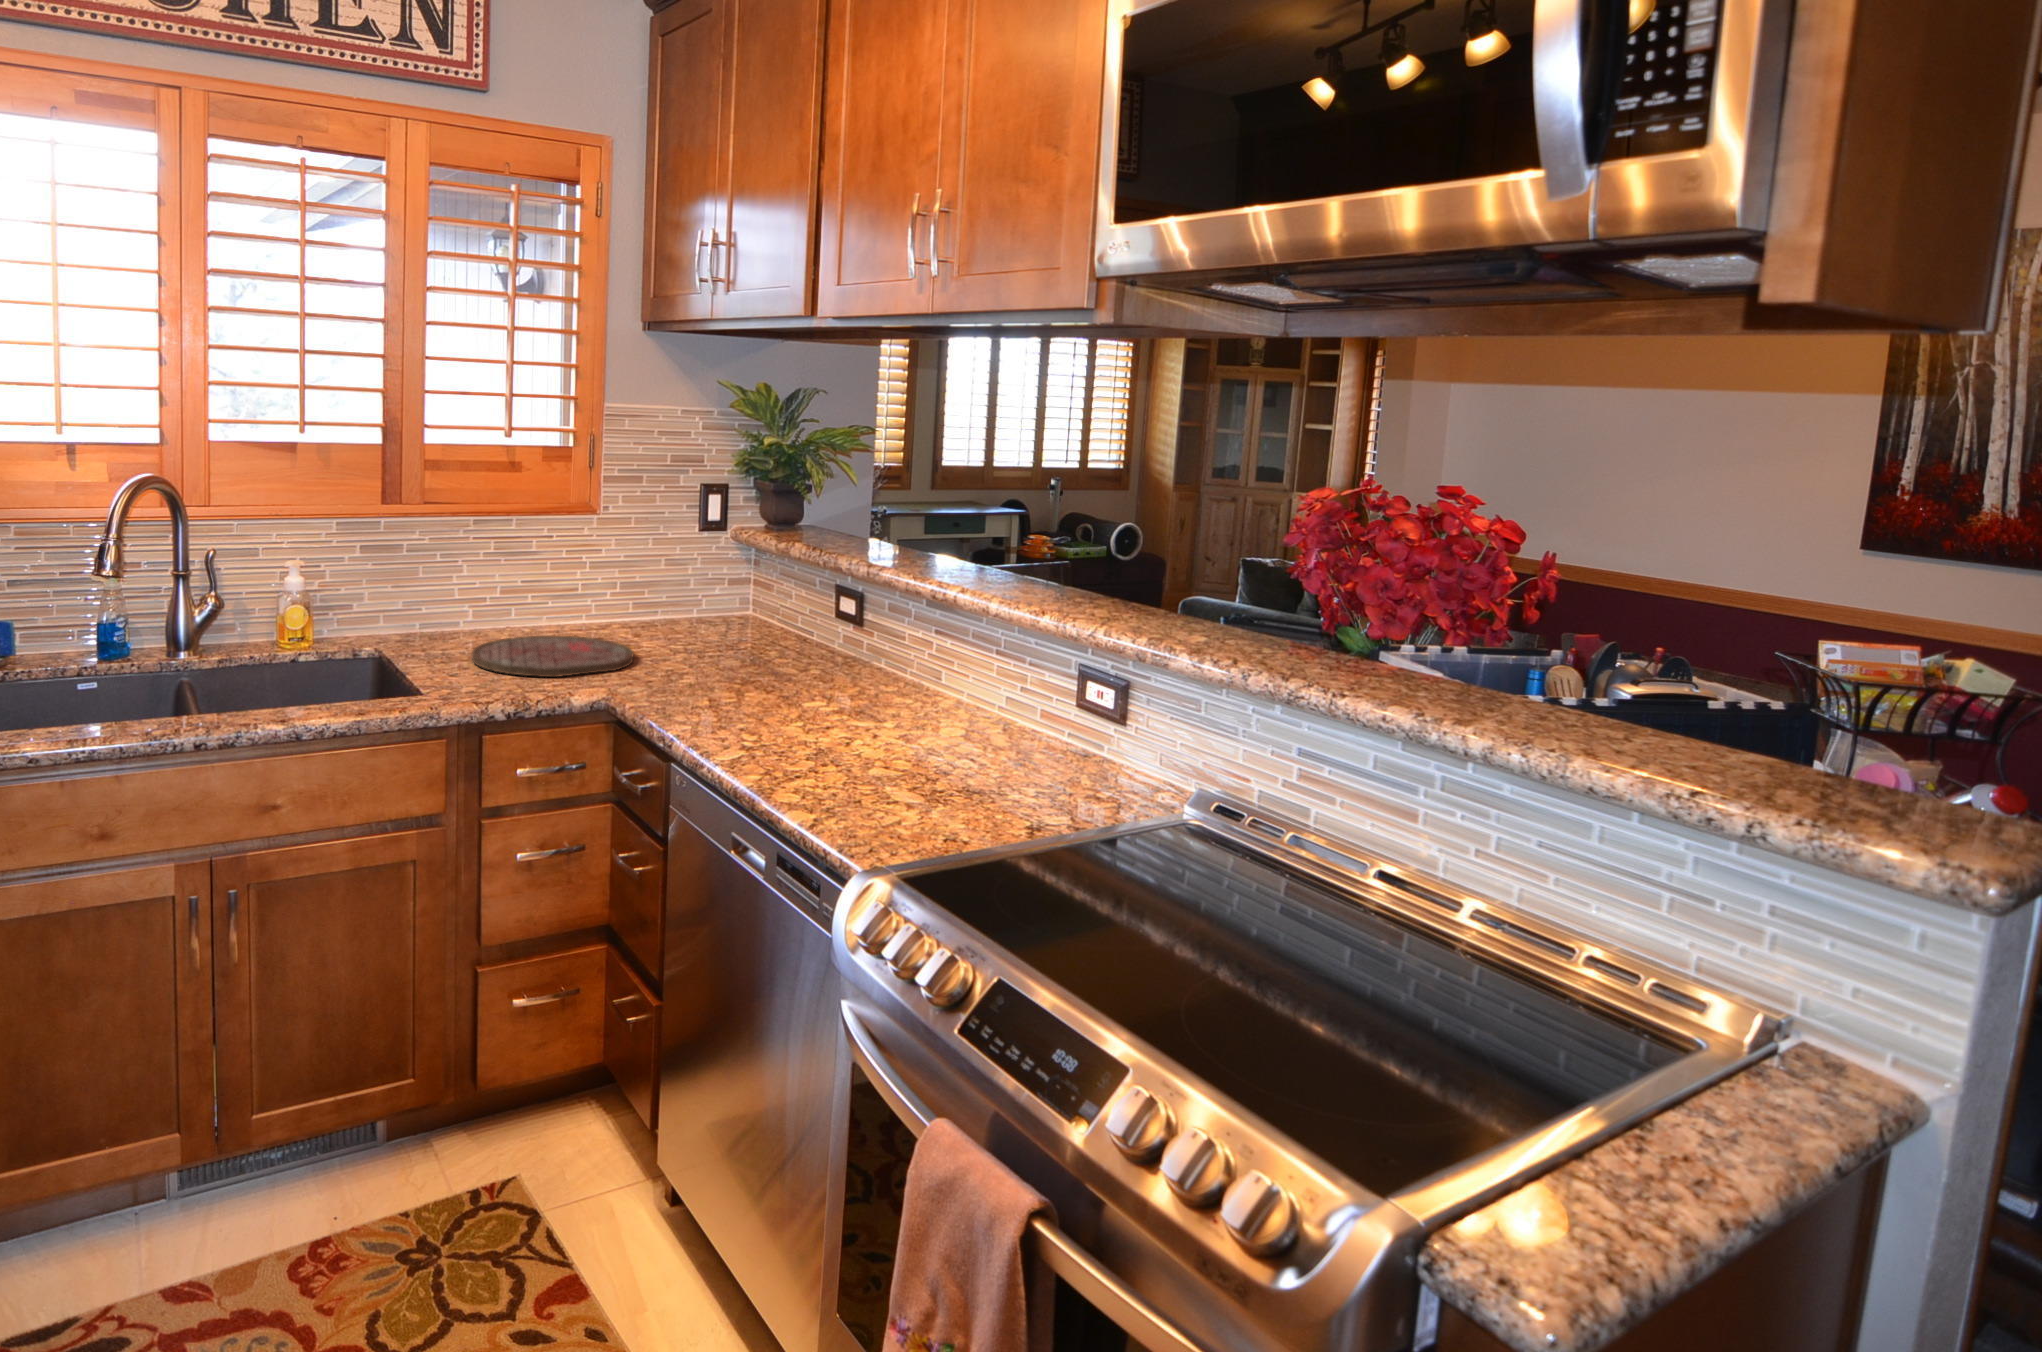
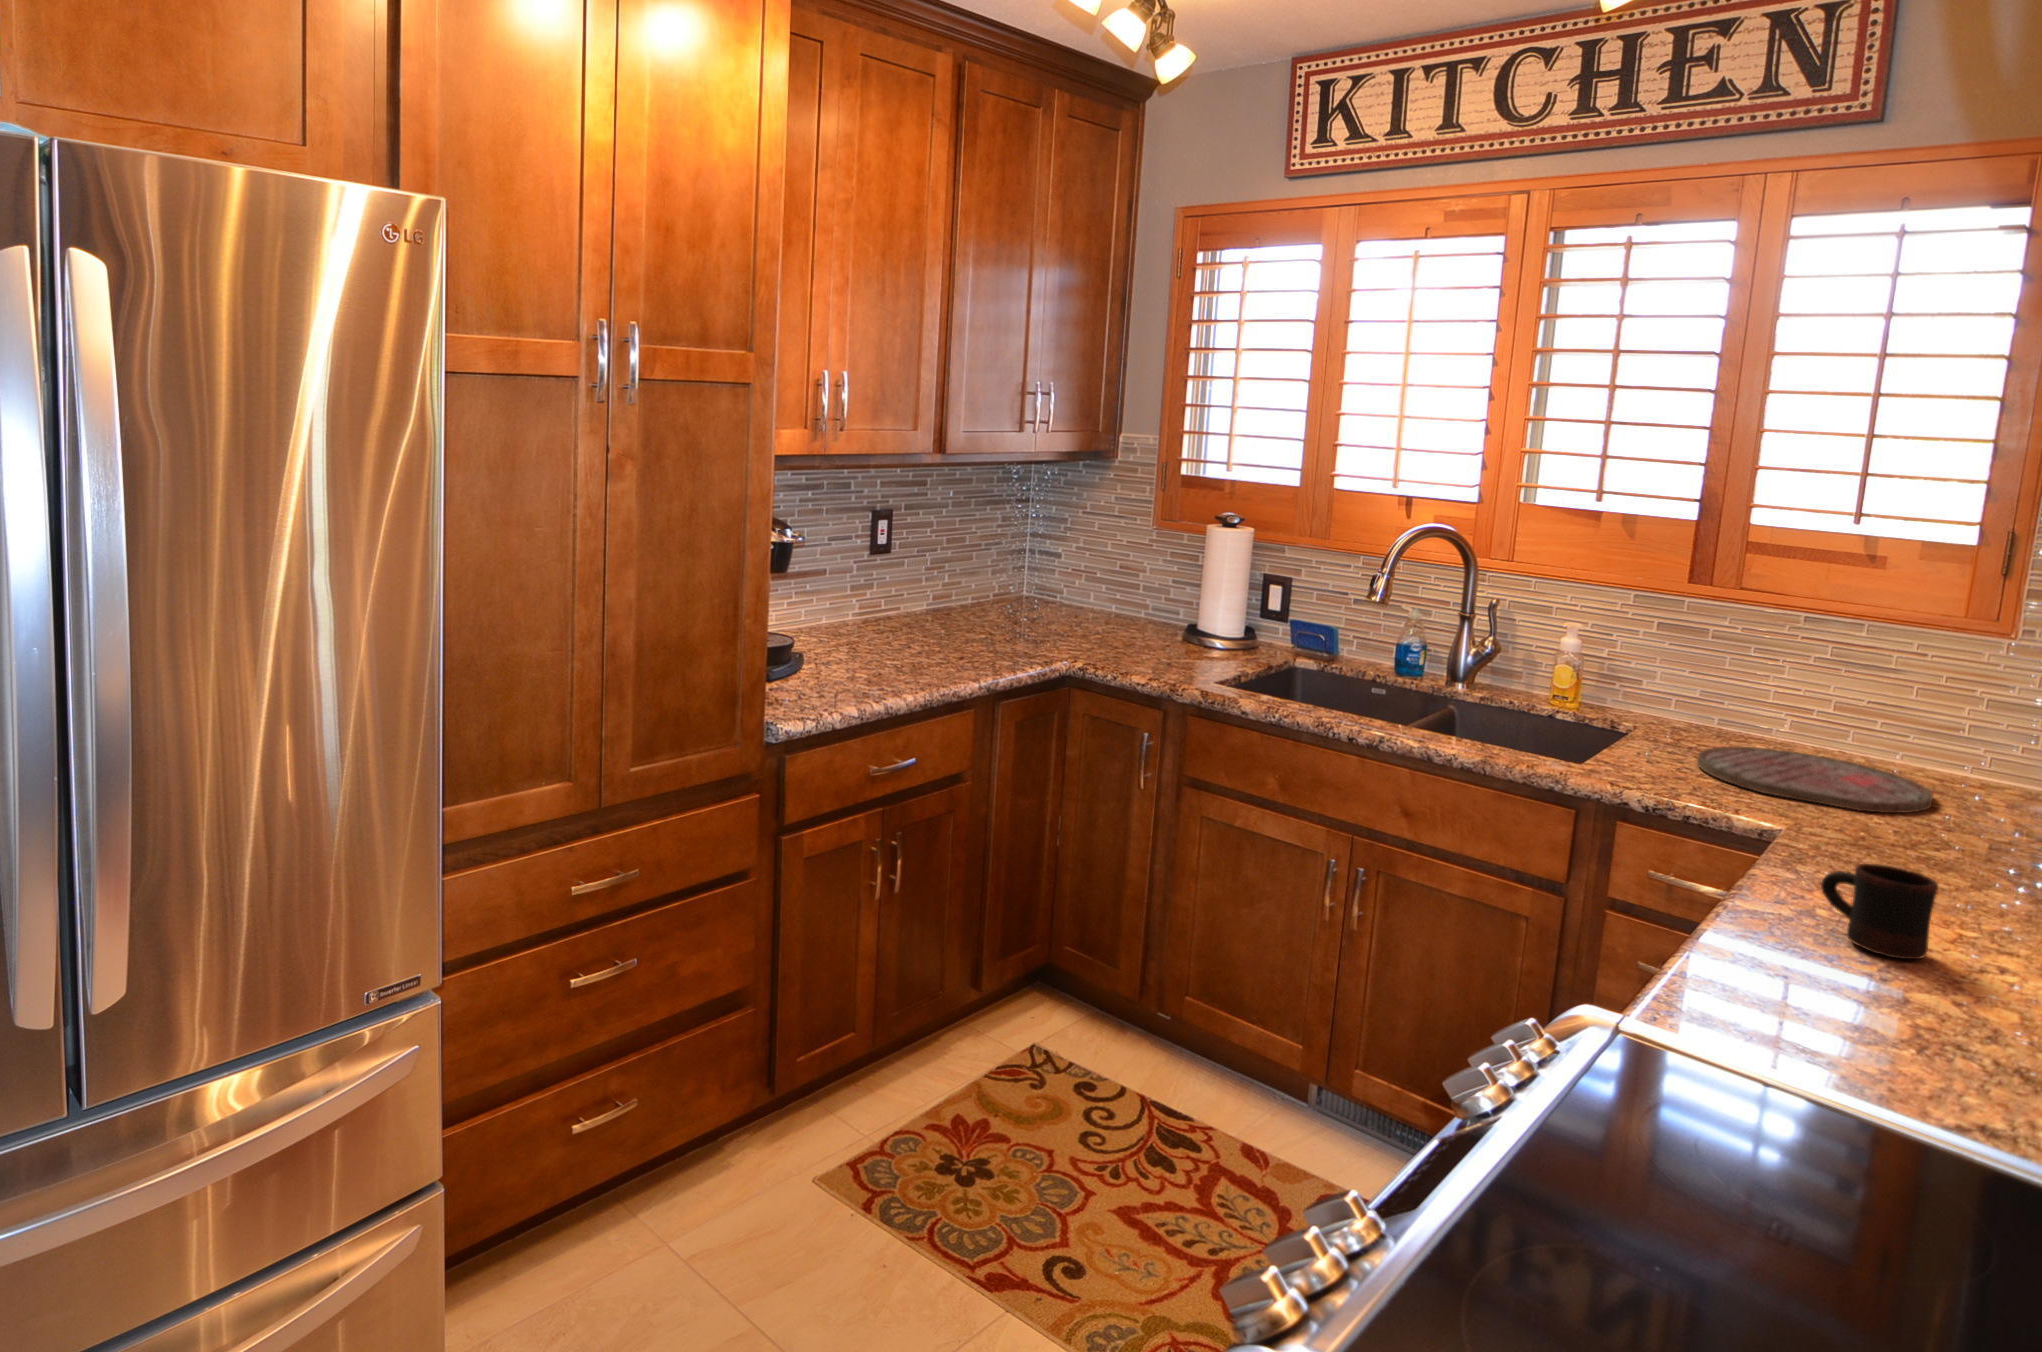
mug: none [787,697,860,767] -> present [1821,864,1938,959]

